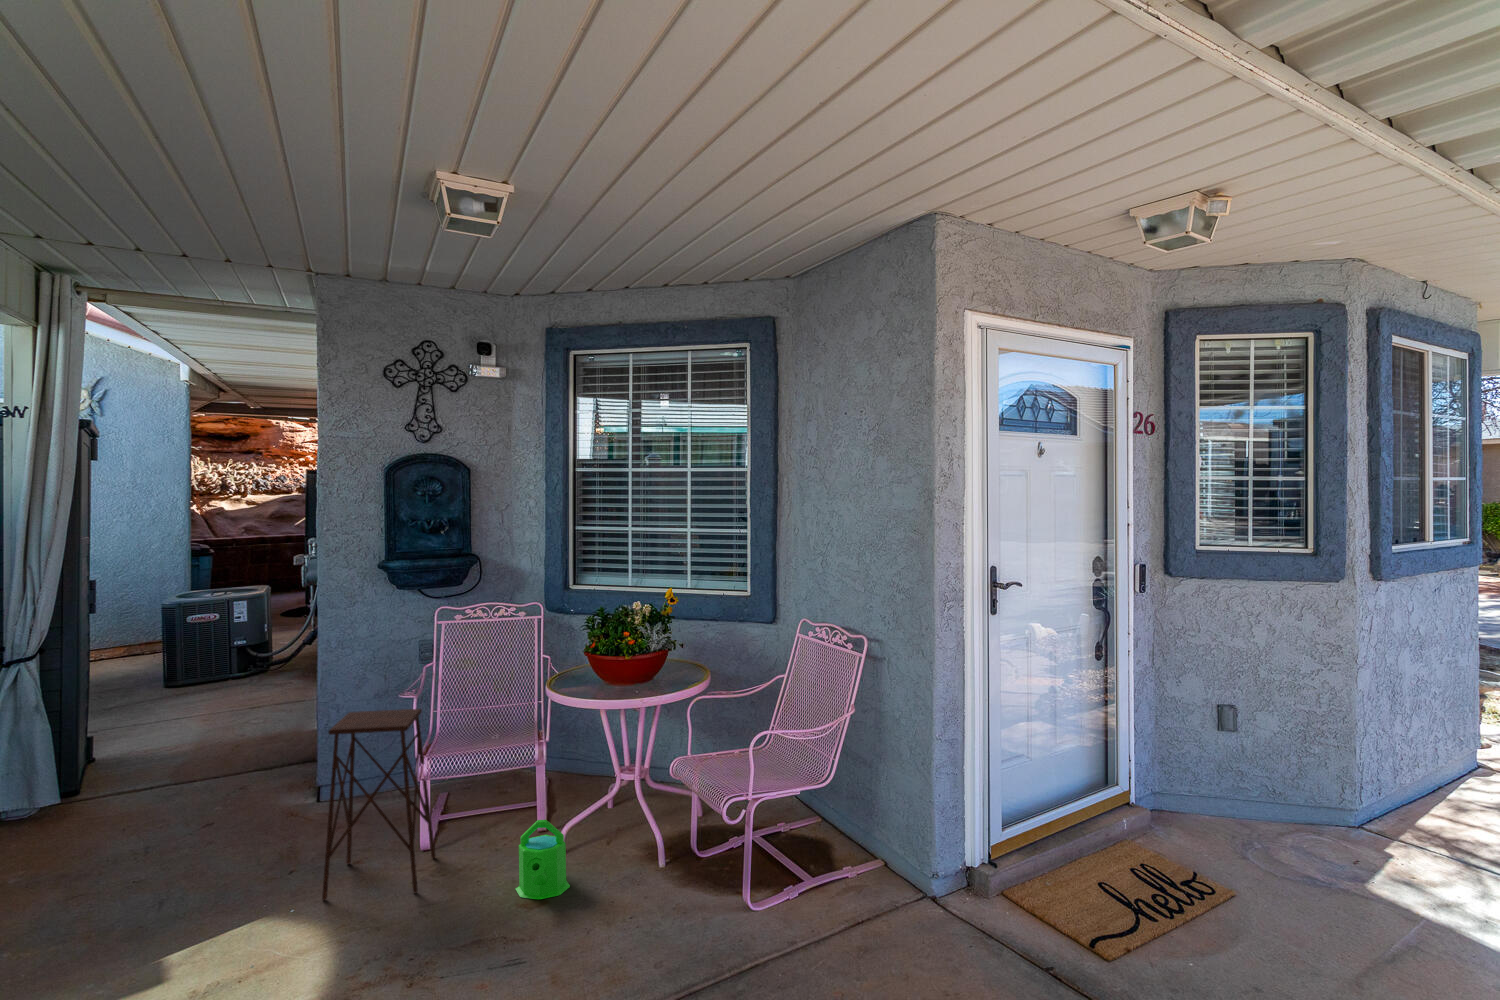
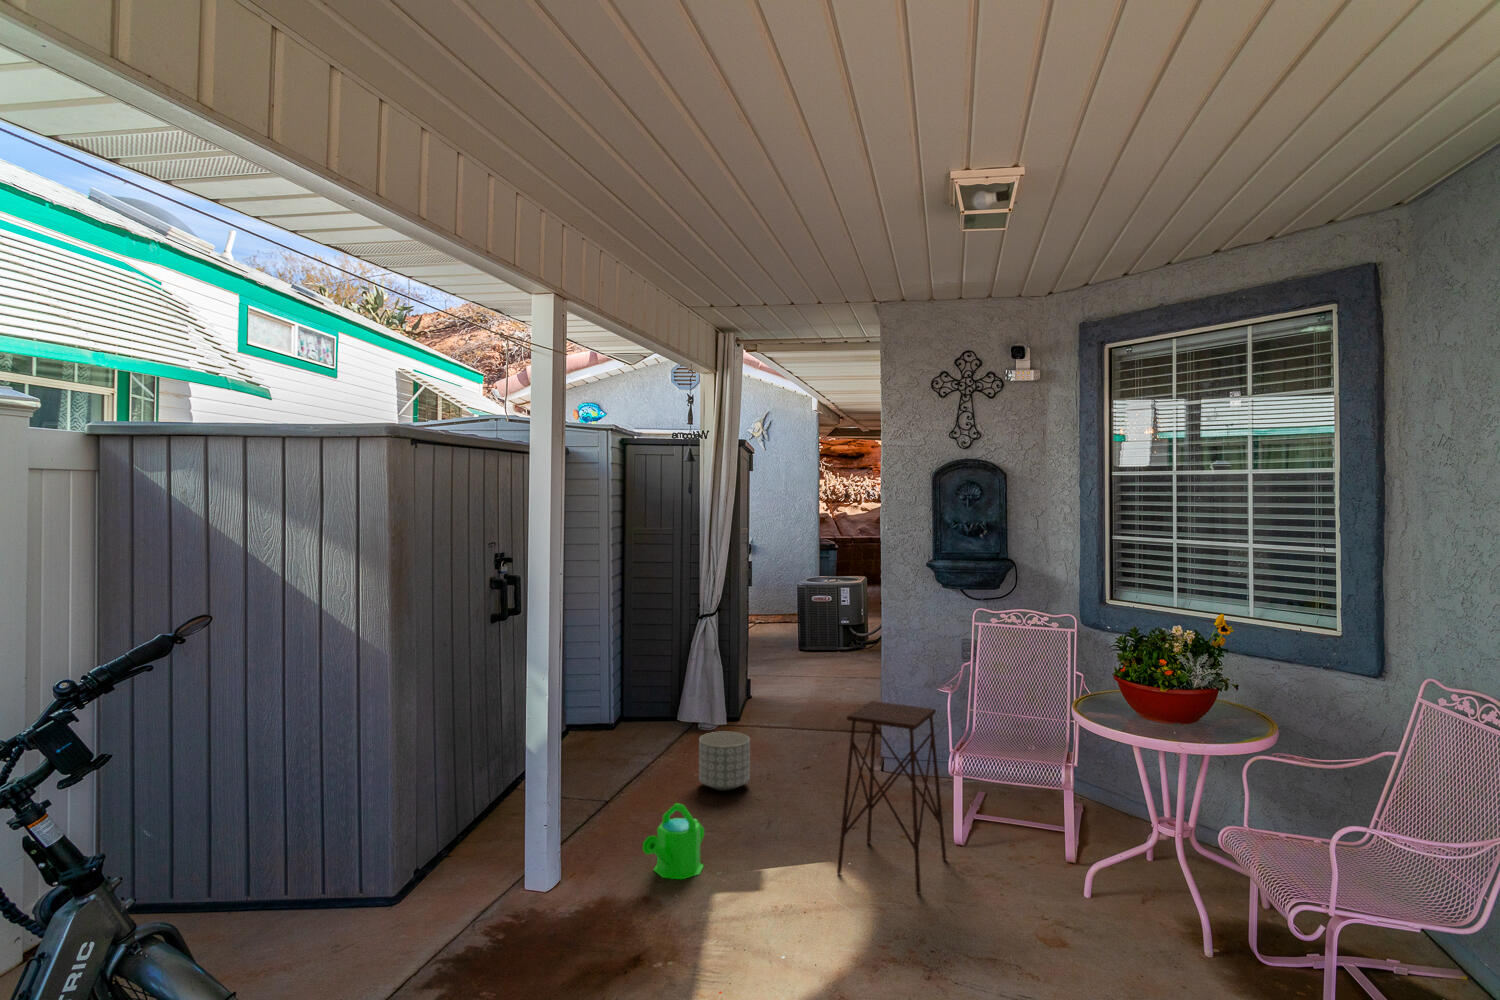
planter: none [104,784,179,858] -> present [699,732,750,791]
watering can: present [516,820,570,900] -> present [642,803,704,879]

